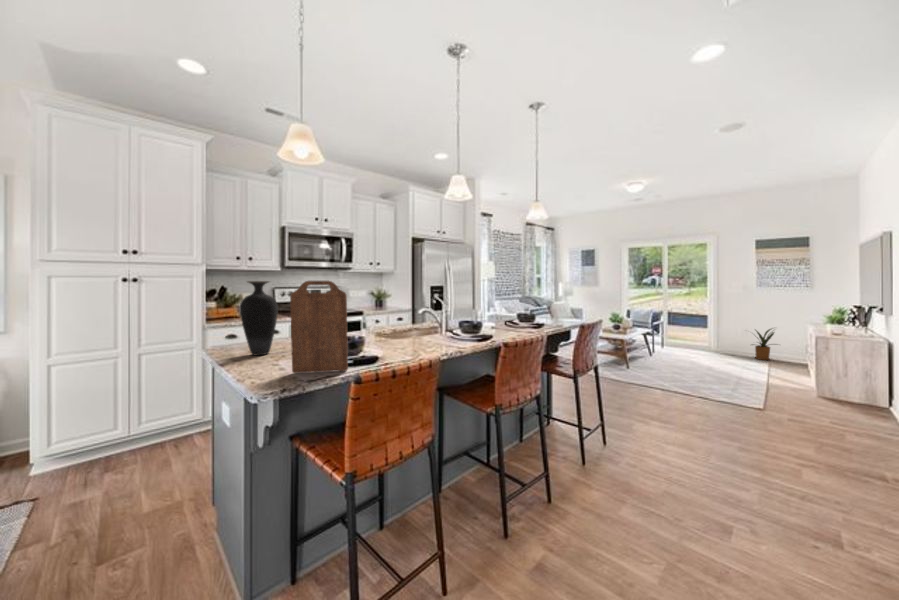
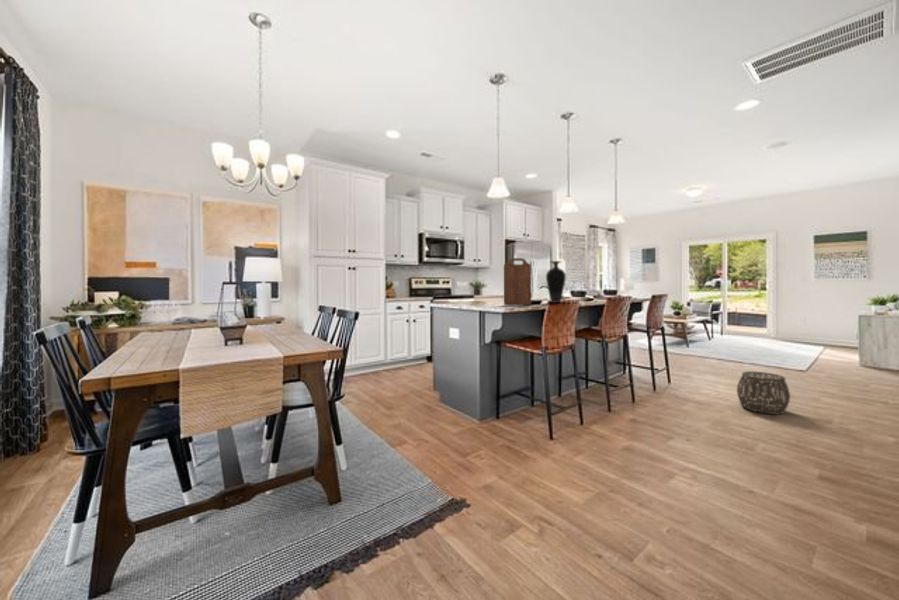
vase: present [240,281,278,355] -> present [546,261,566,302]
house plant: present [755,329,774,360] -> none [799,314,839,344]
woven basket: none [697,444,776,521] -> present [737,371,790,414]

